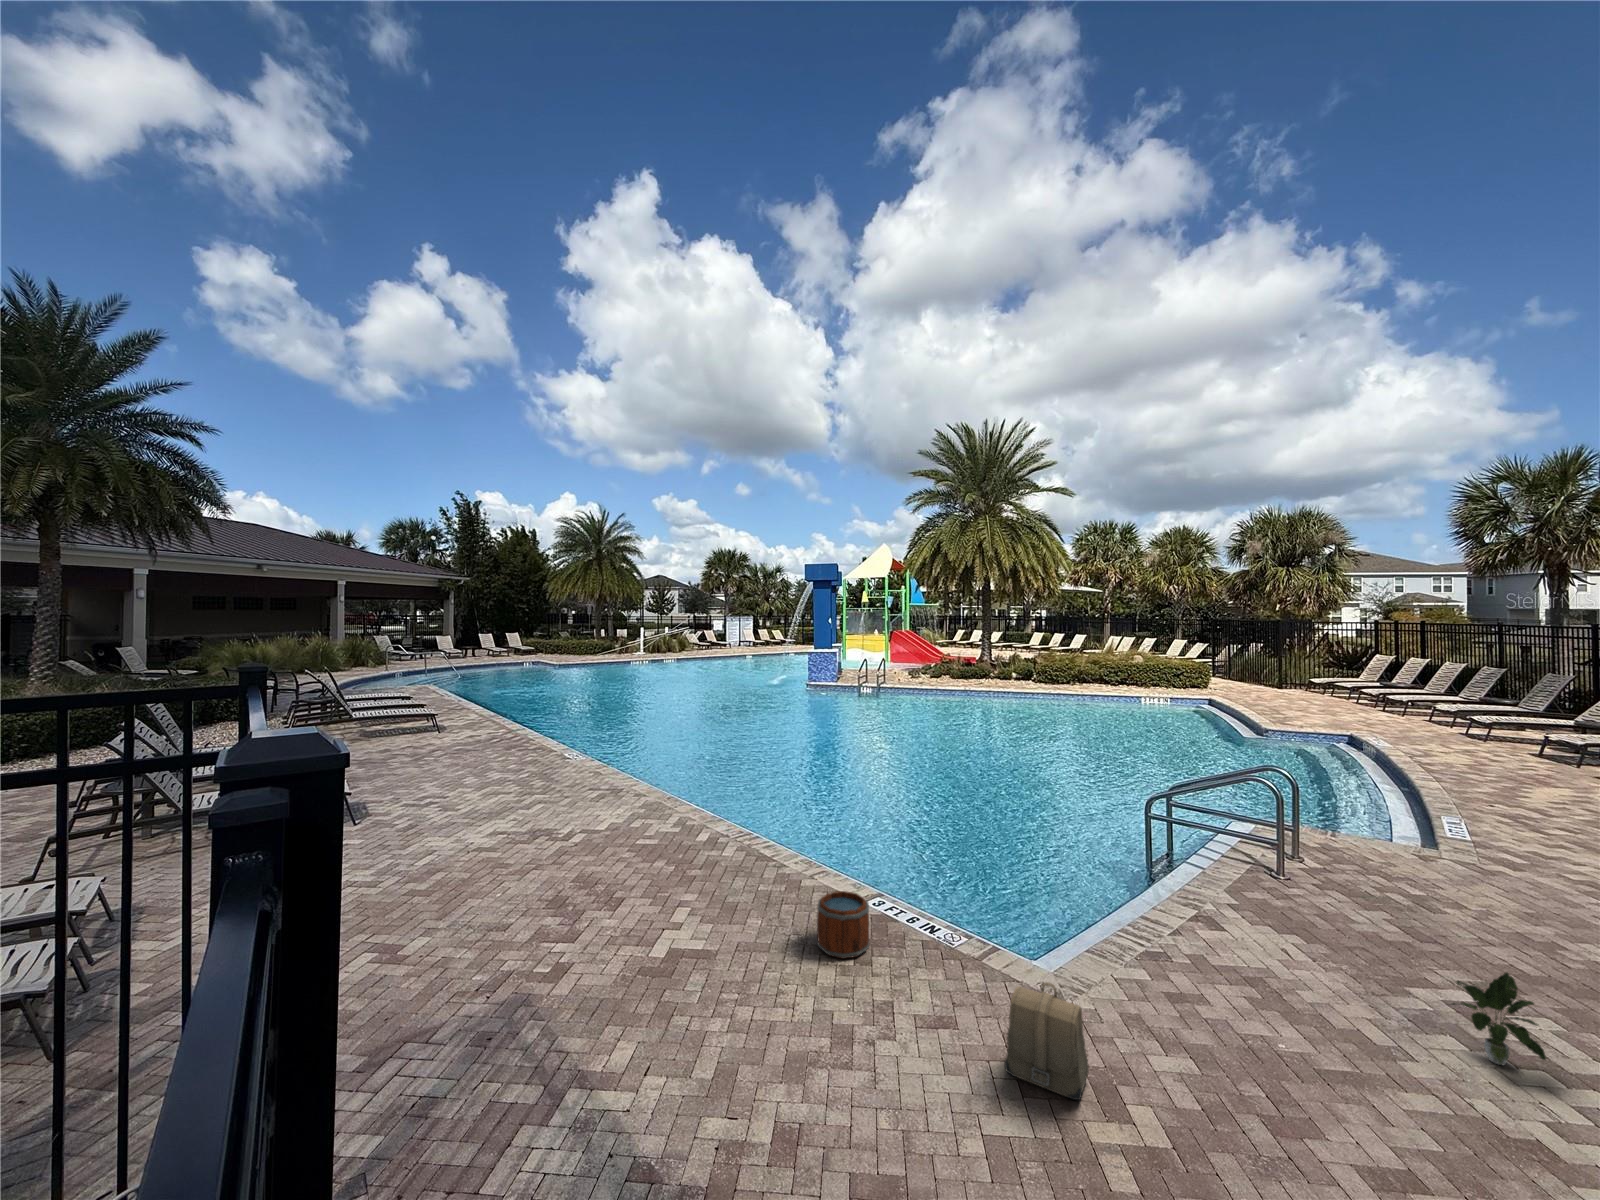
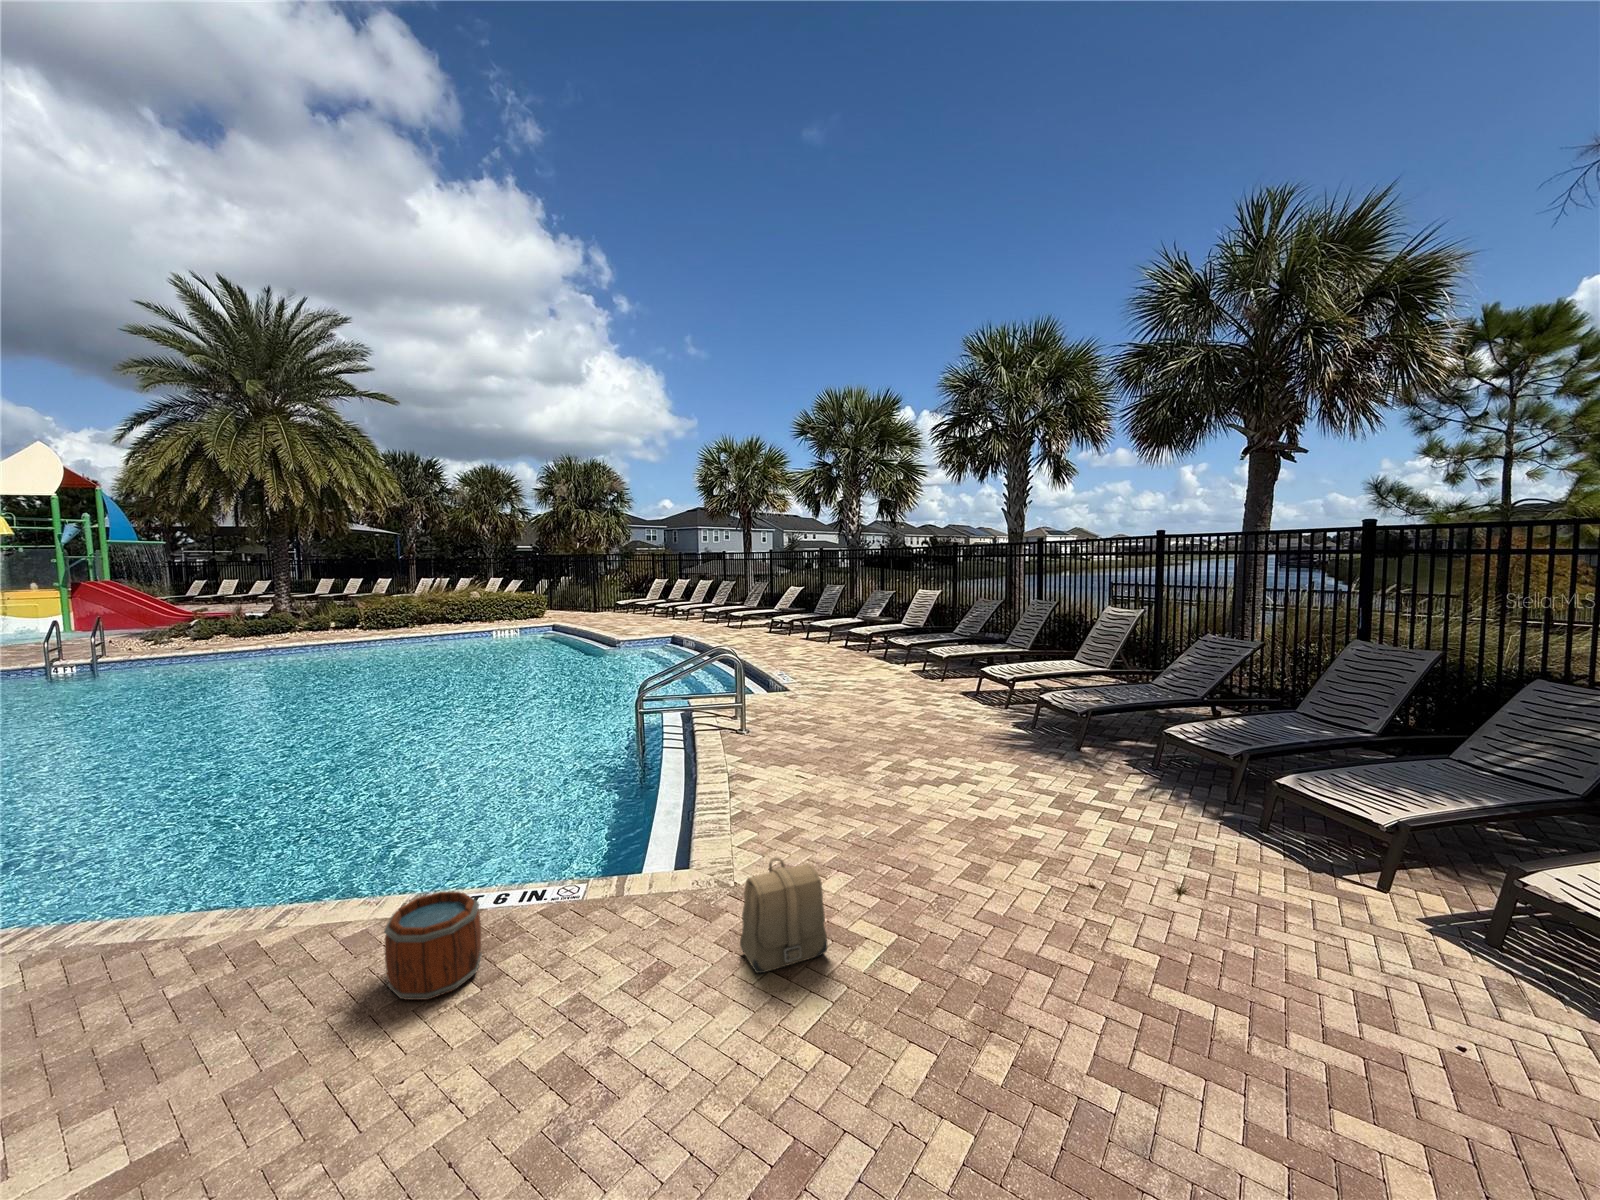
potted plant: present [1451,973,1546,1065] -> none [915,729,963,791]

